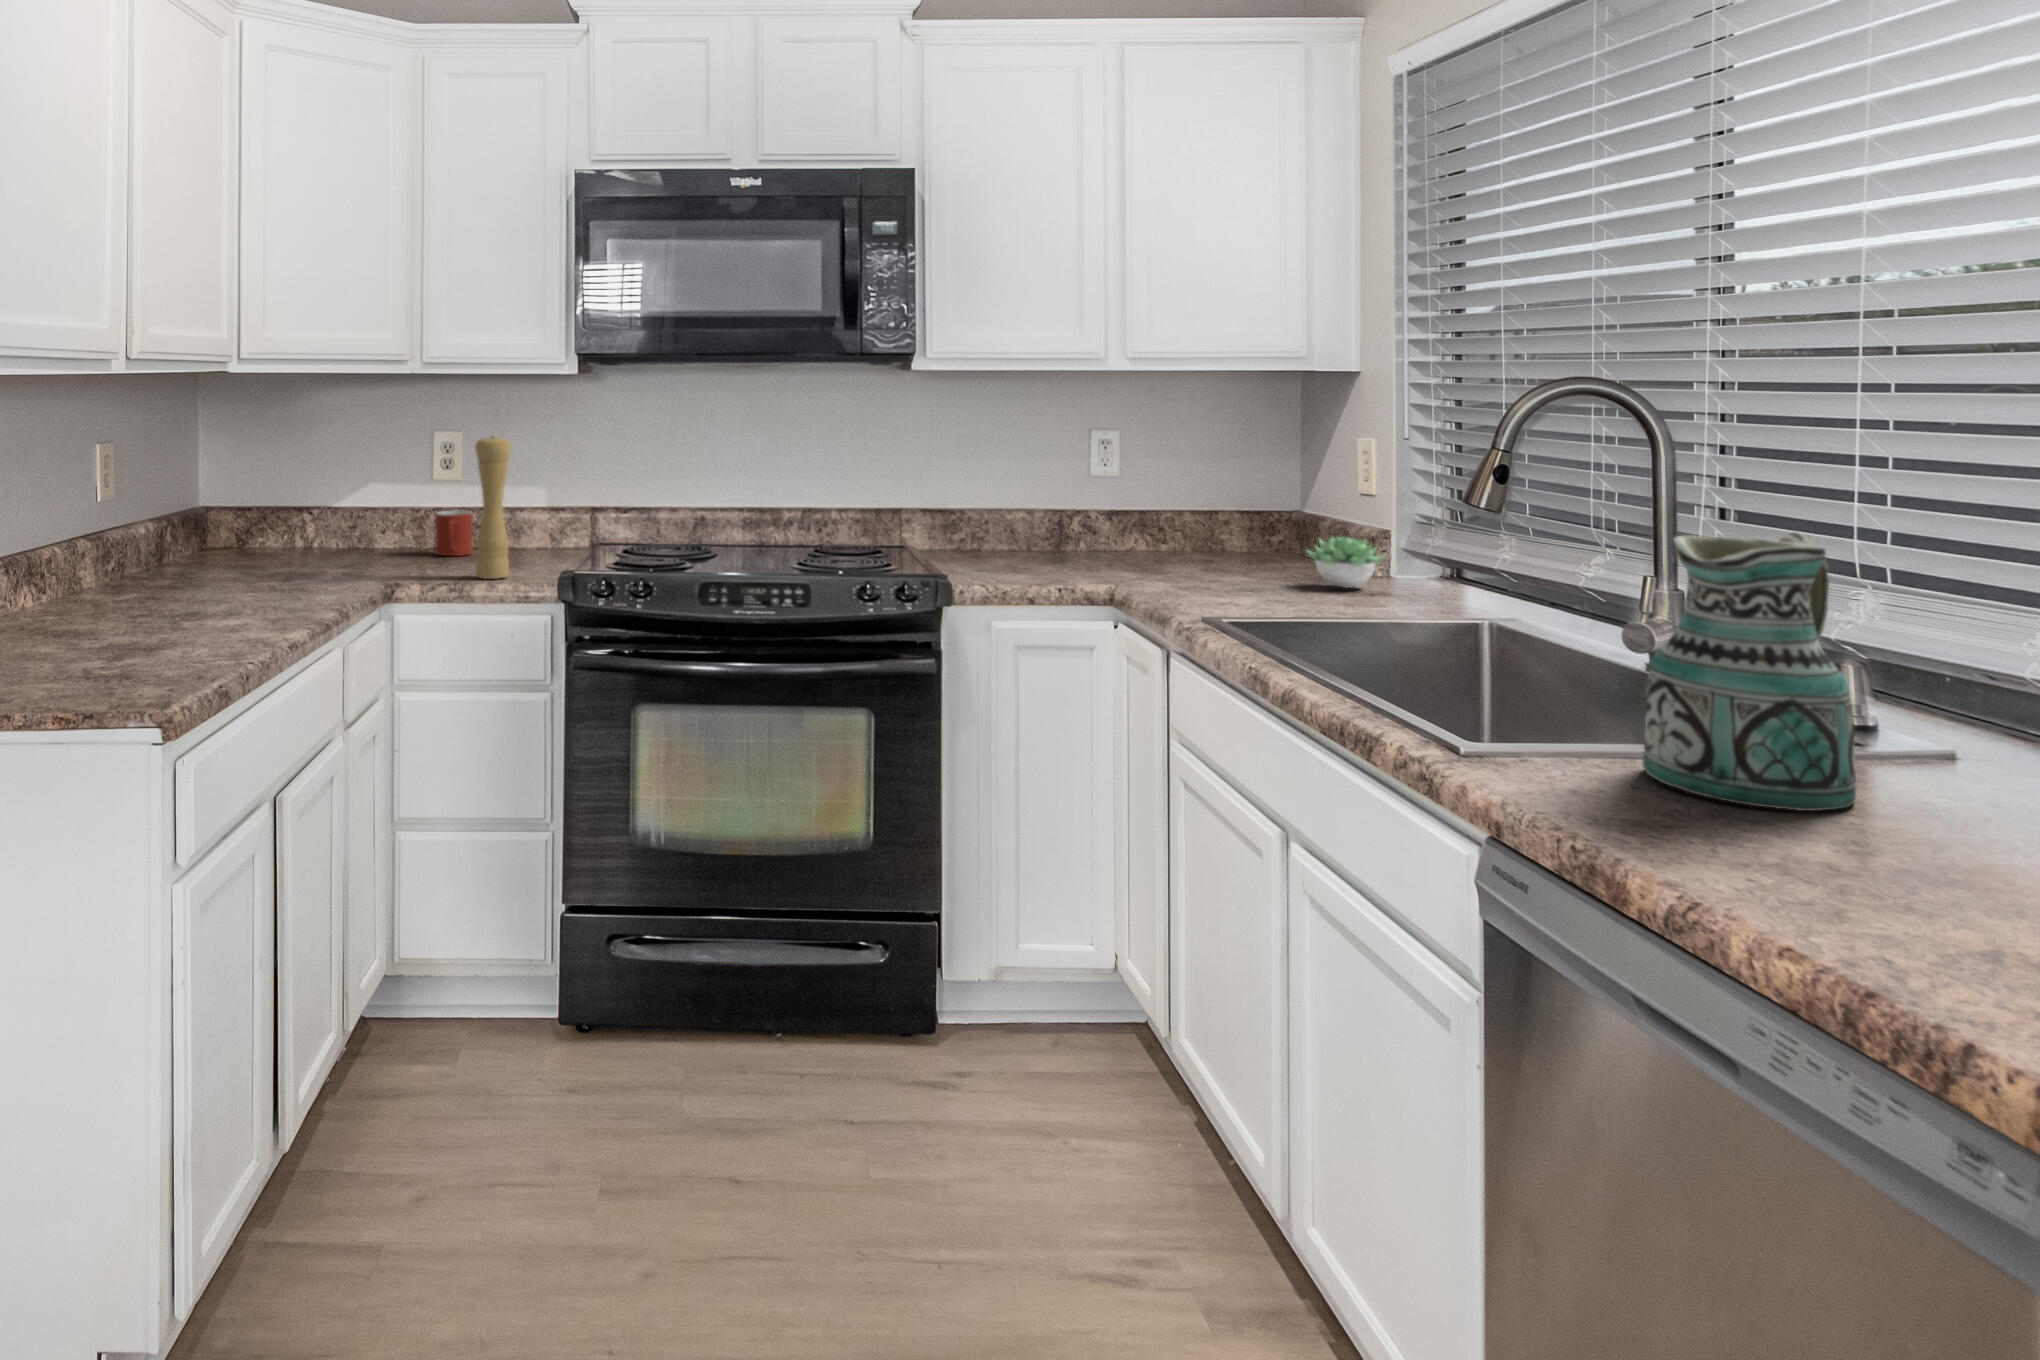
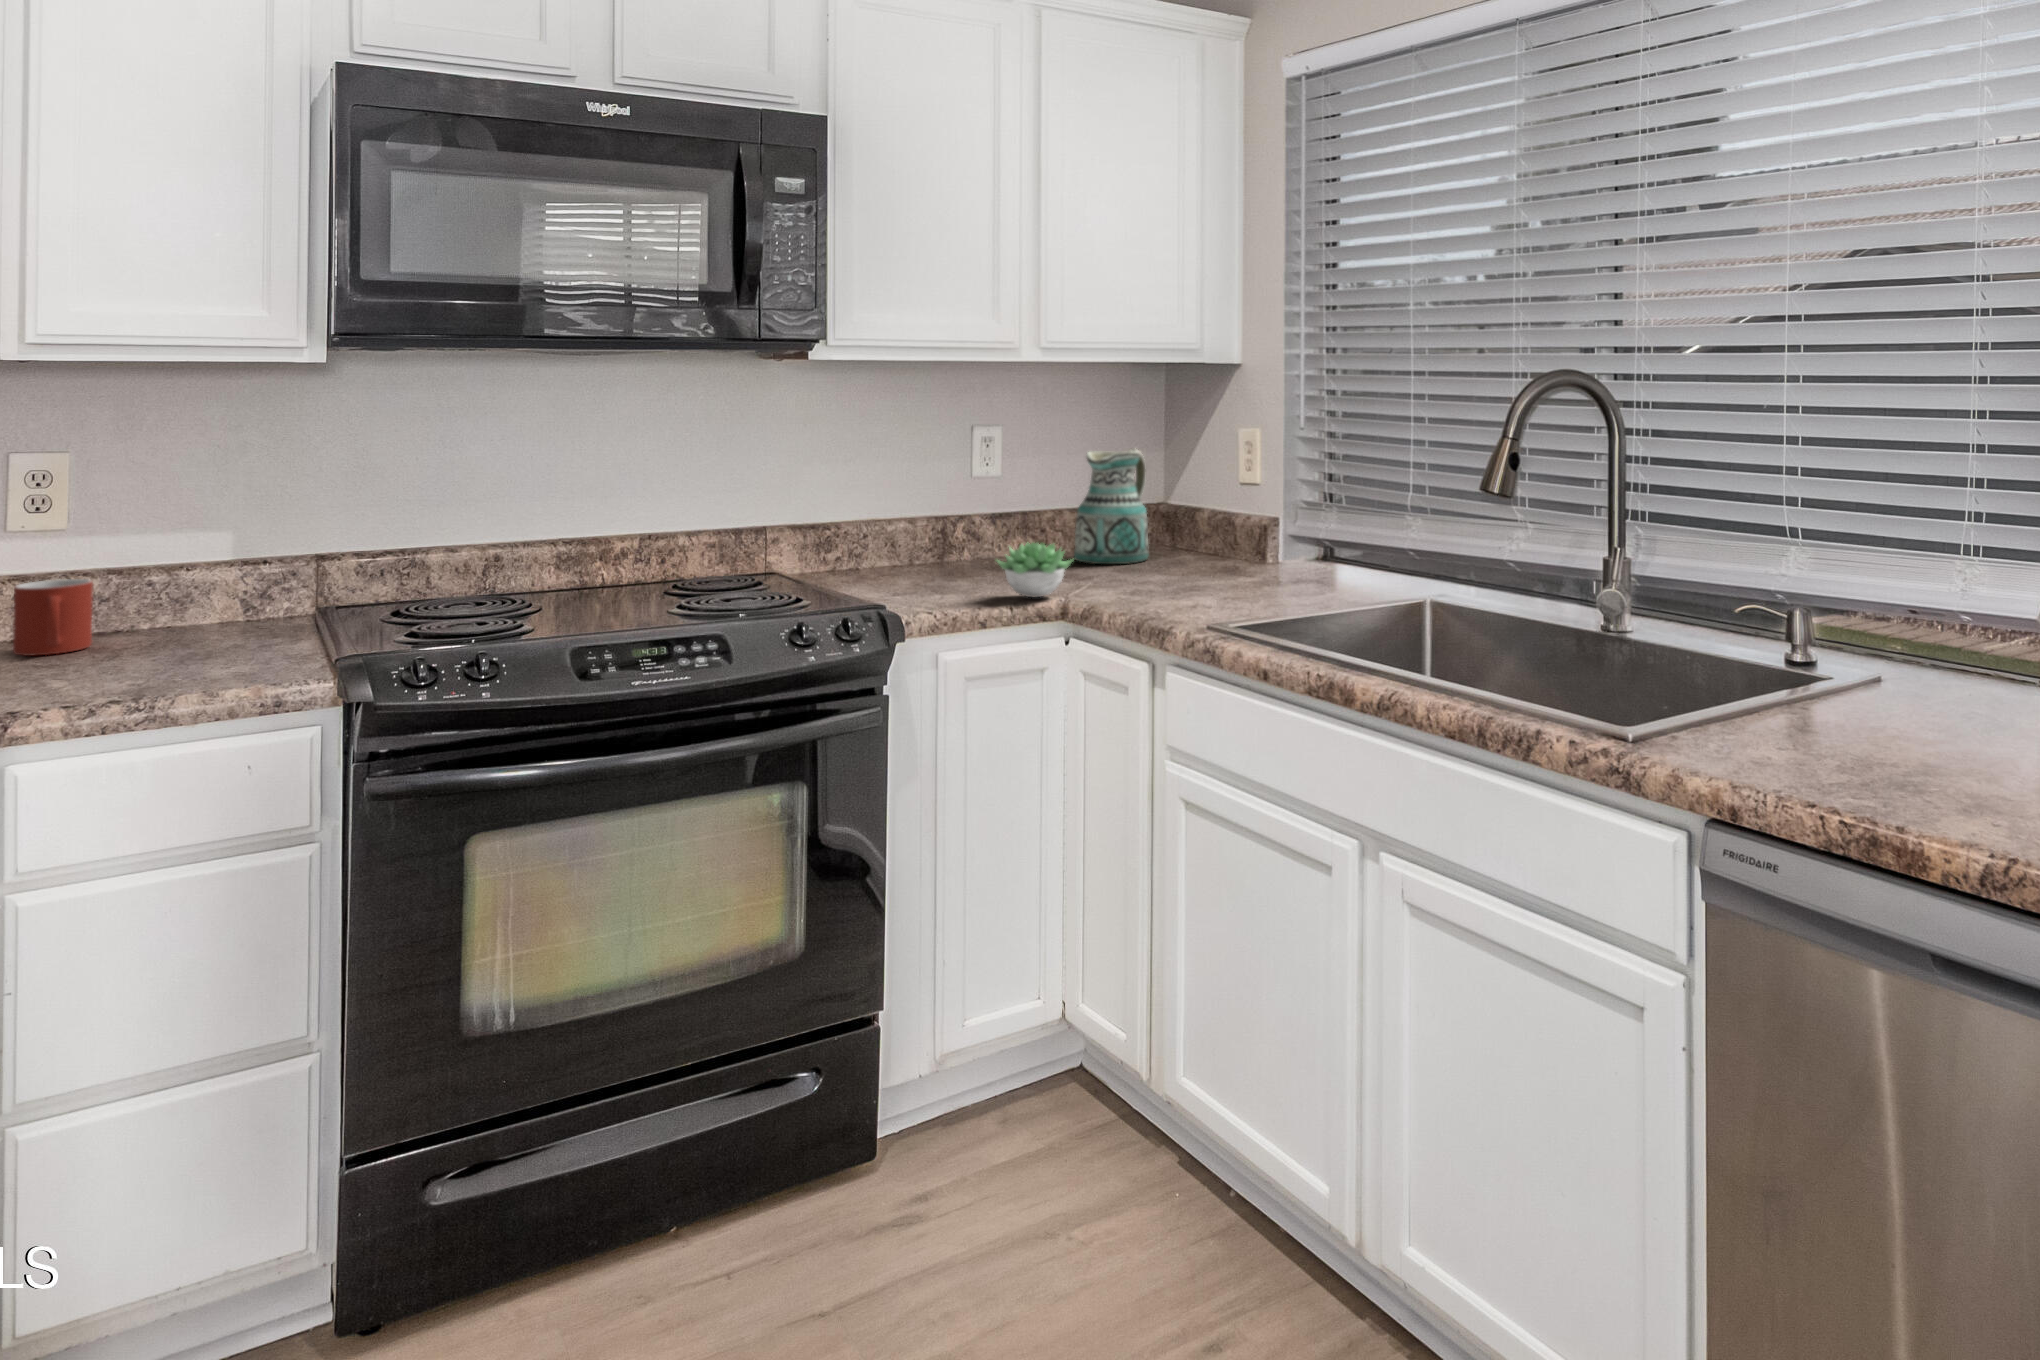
pepper mill: present [475,436,511,579] -> none [151,458,223,687]
ceramic pitcher: present [1643,532,1857,811] -> present [1074,449,1148,564]
succulent plant: present [1308,537,1384,588] -> present [997,543,1073,597]

